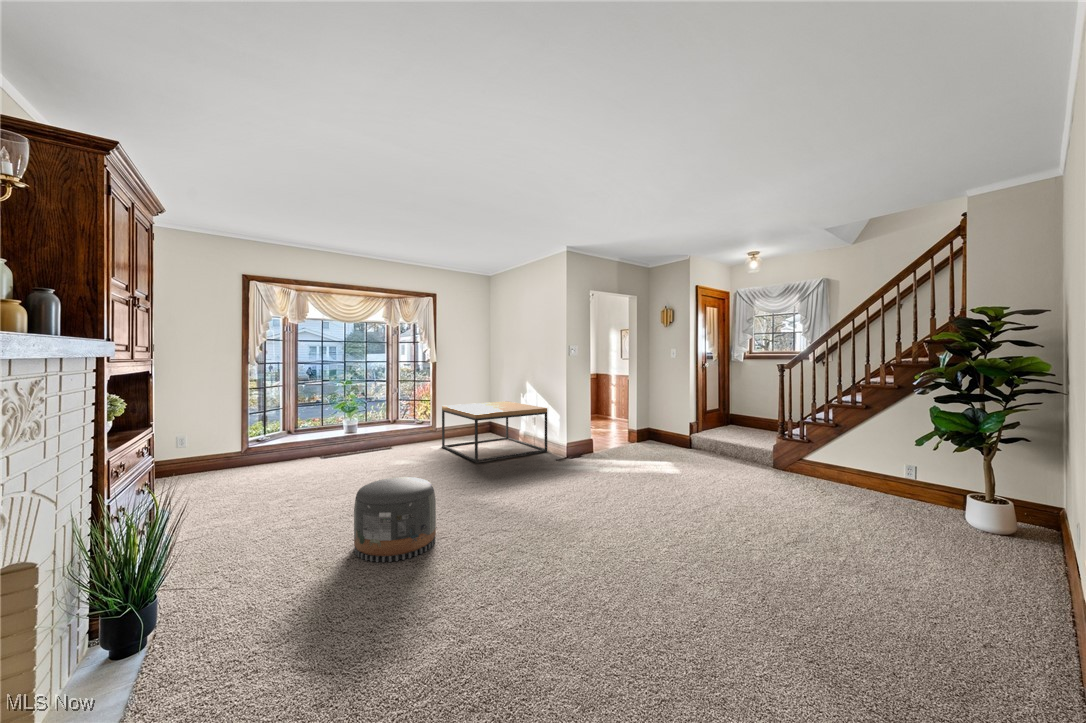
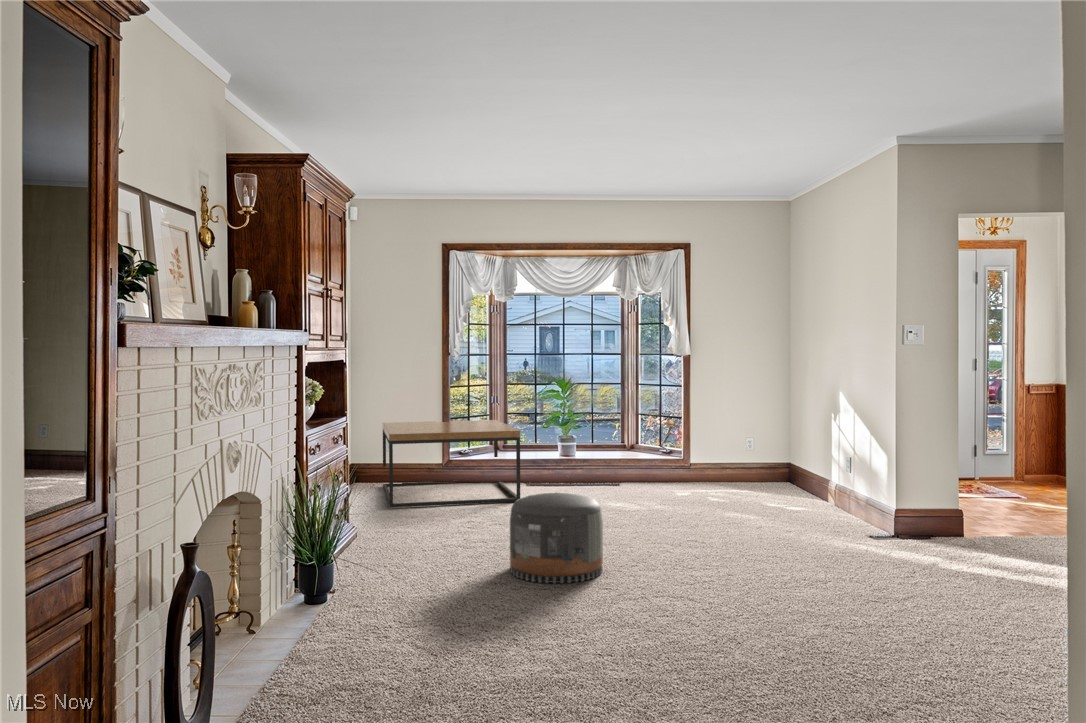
coffee table: present [442,401,547,462] -> present [383,420,520,508]

